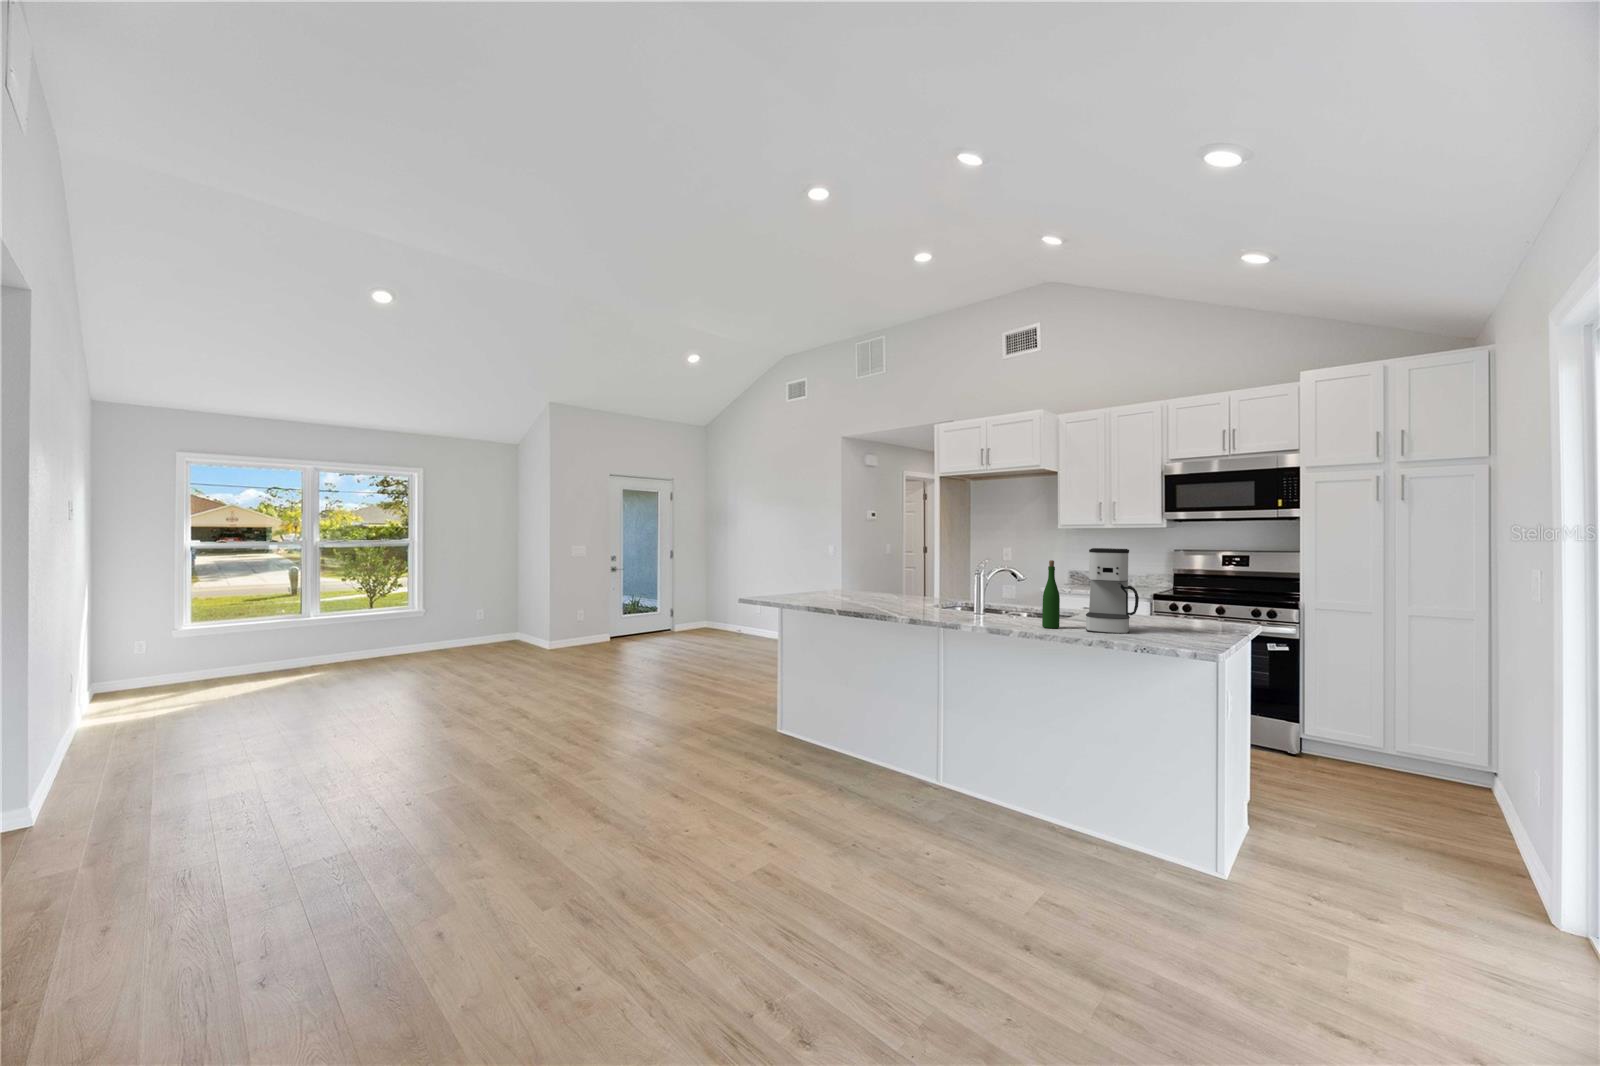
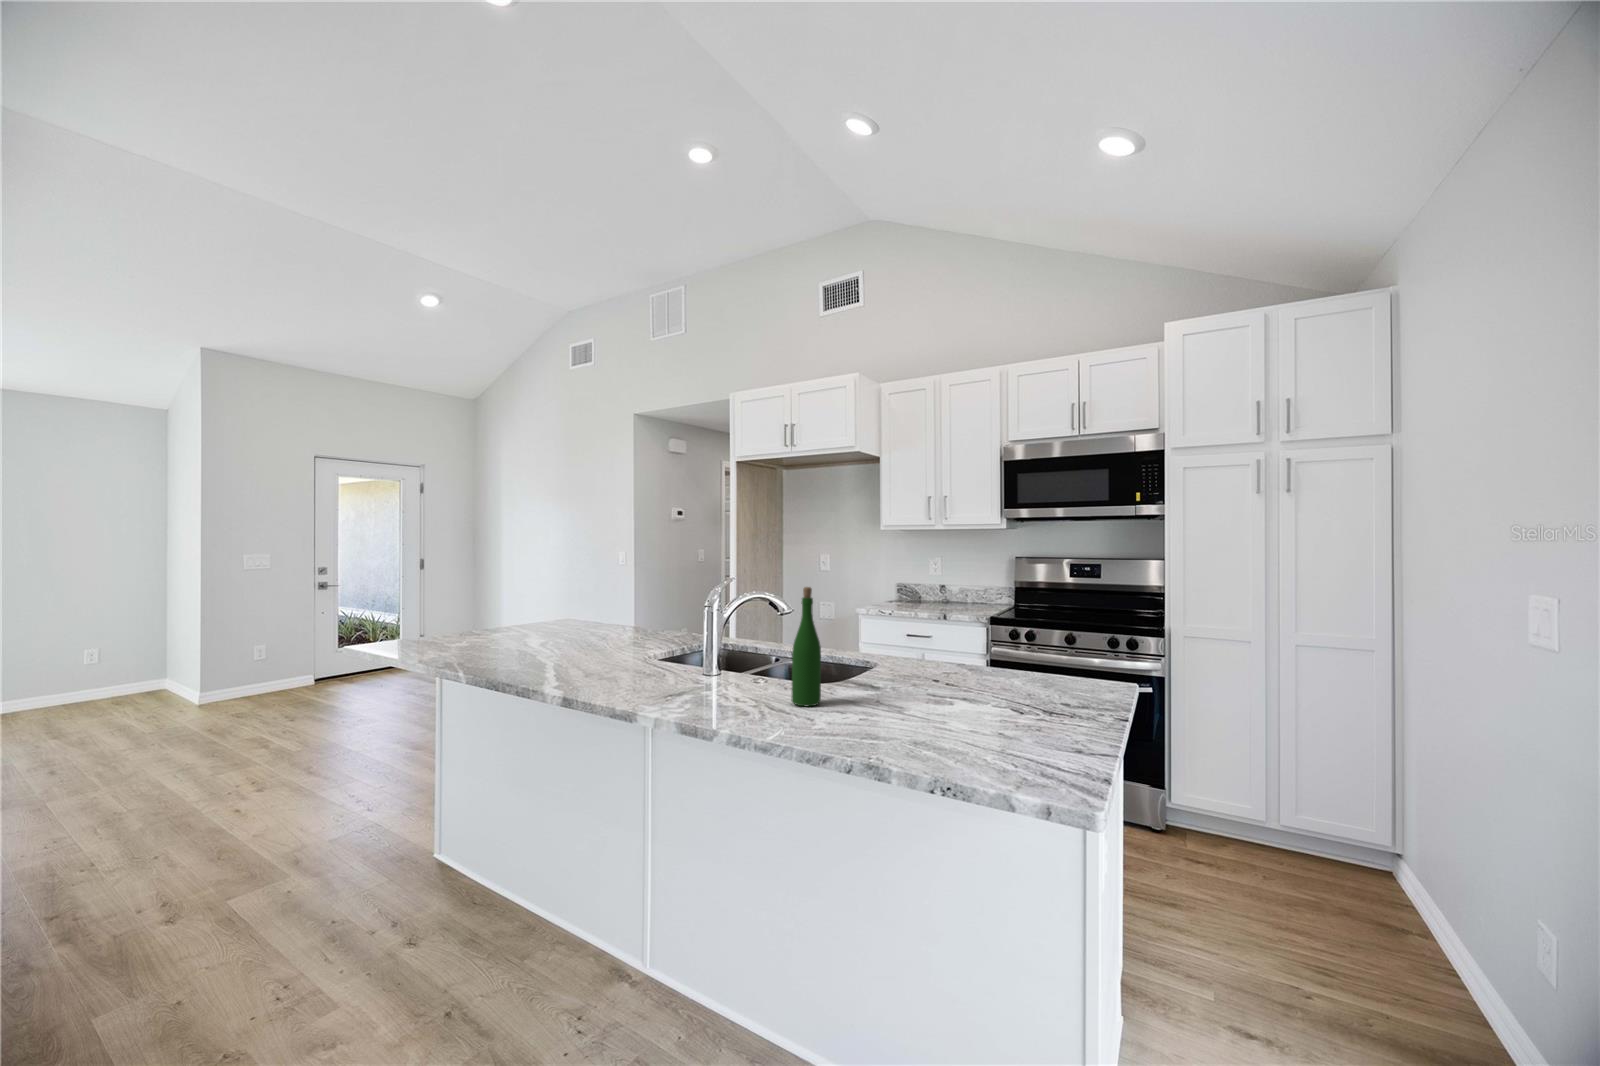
coffee maker: present [1086,548,1139,634] -> none [859,565,945,721]

